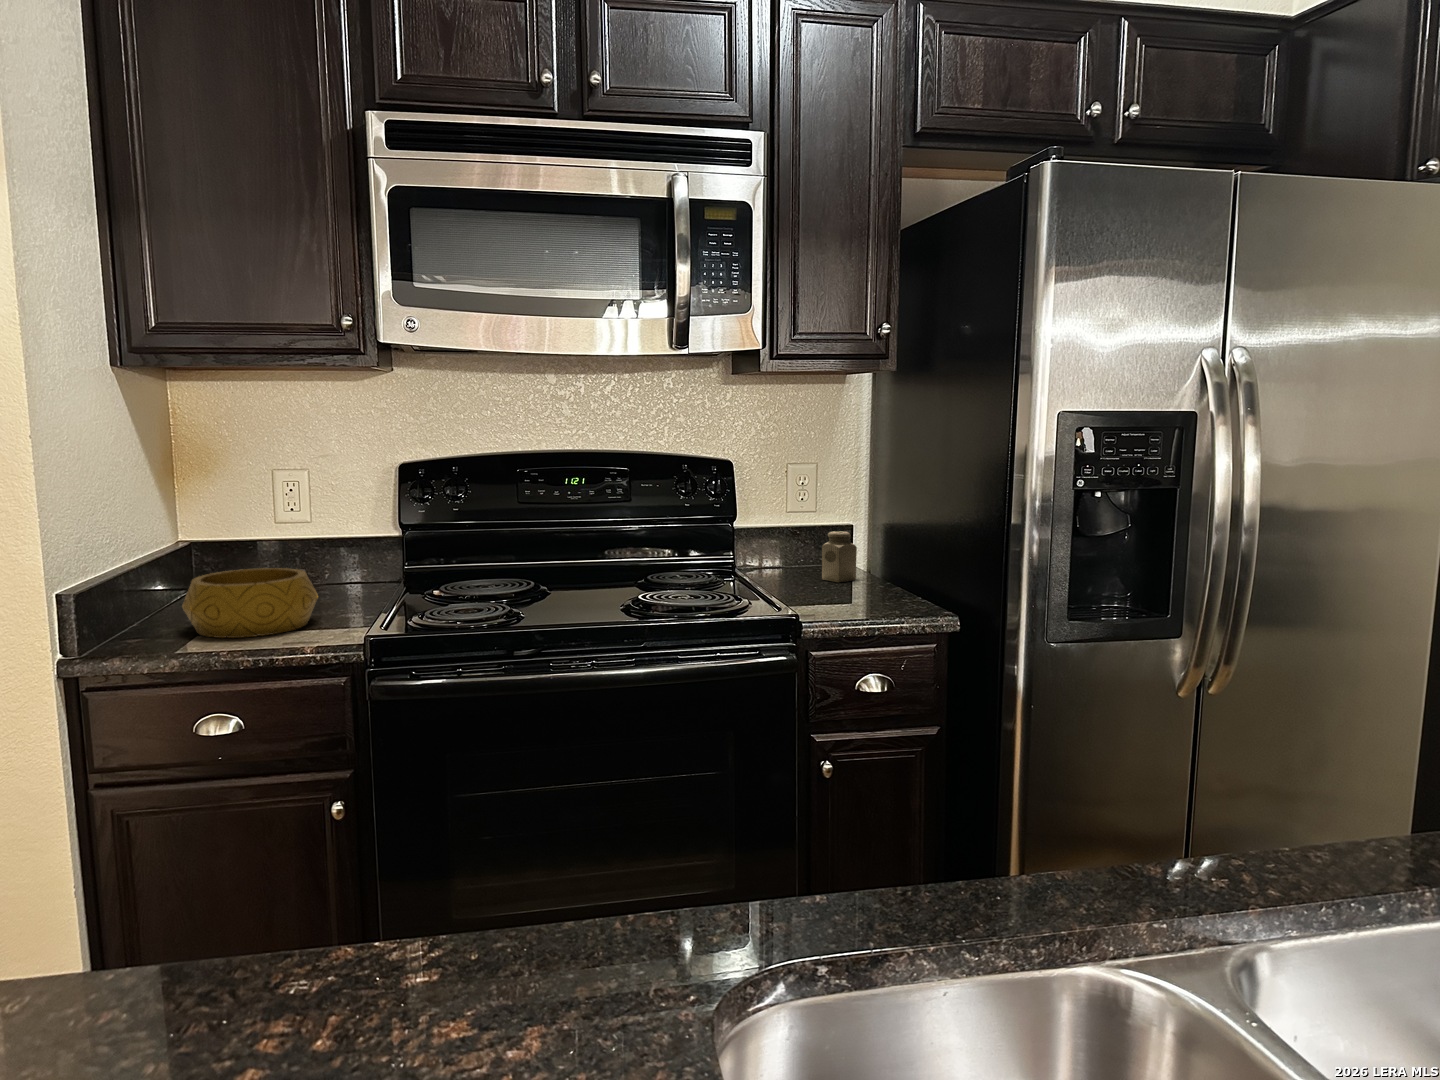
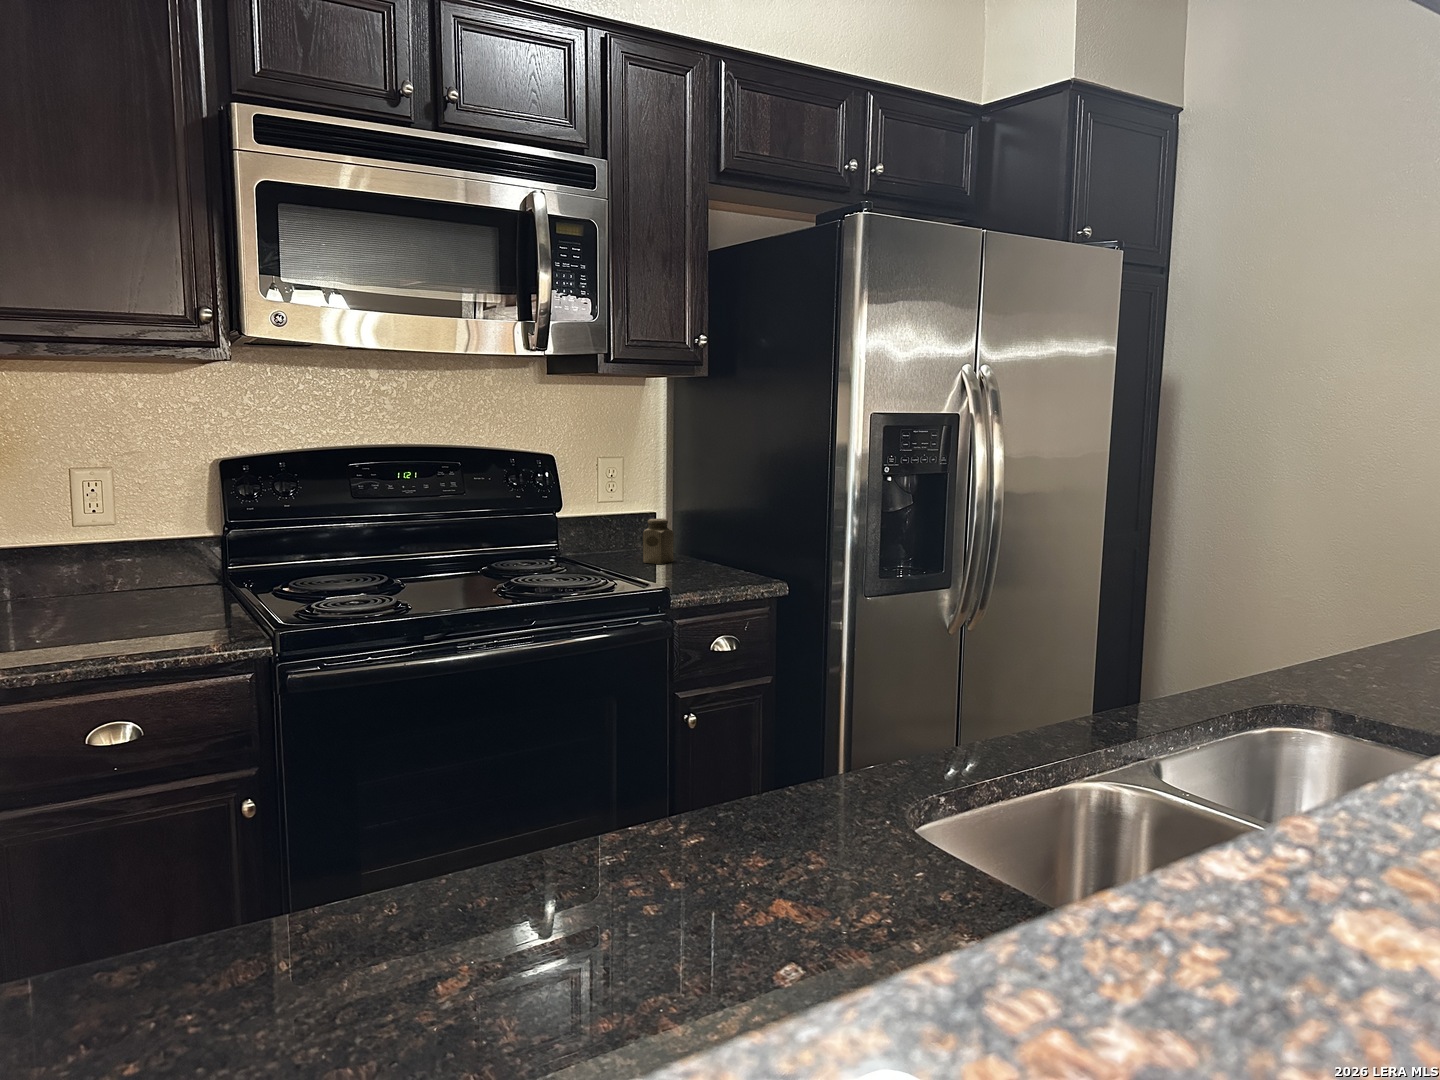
decorative bowl: present [182,568,318,638] -> none [40,570,192,643]

